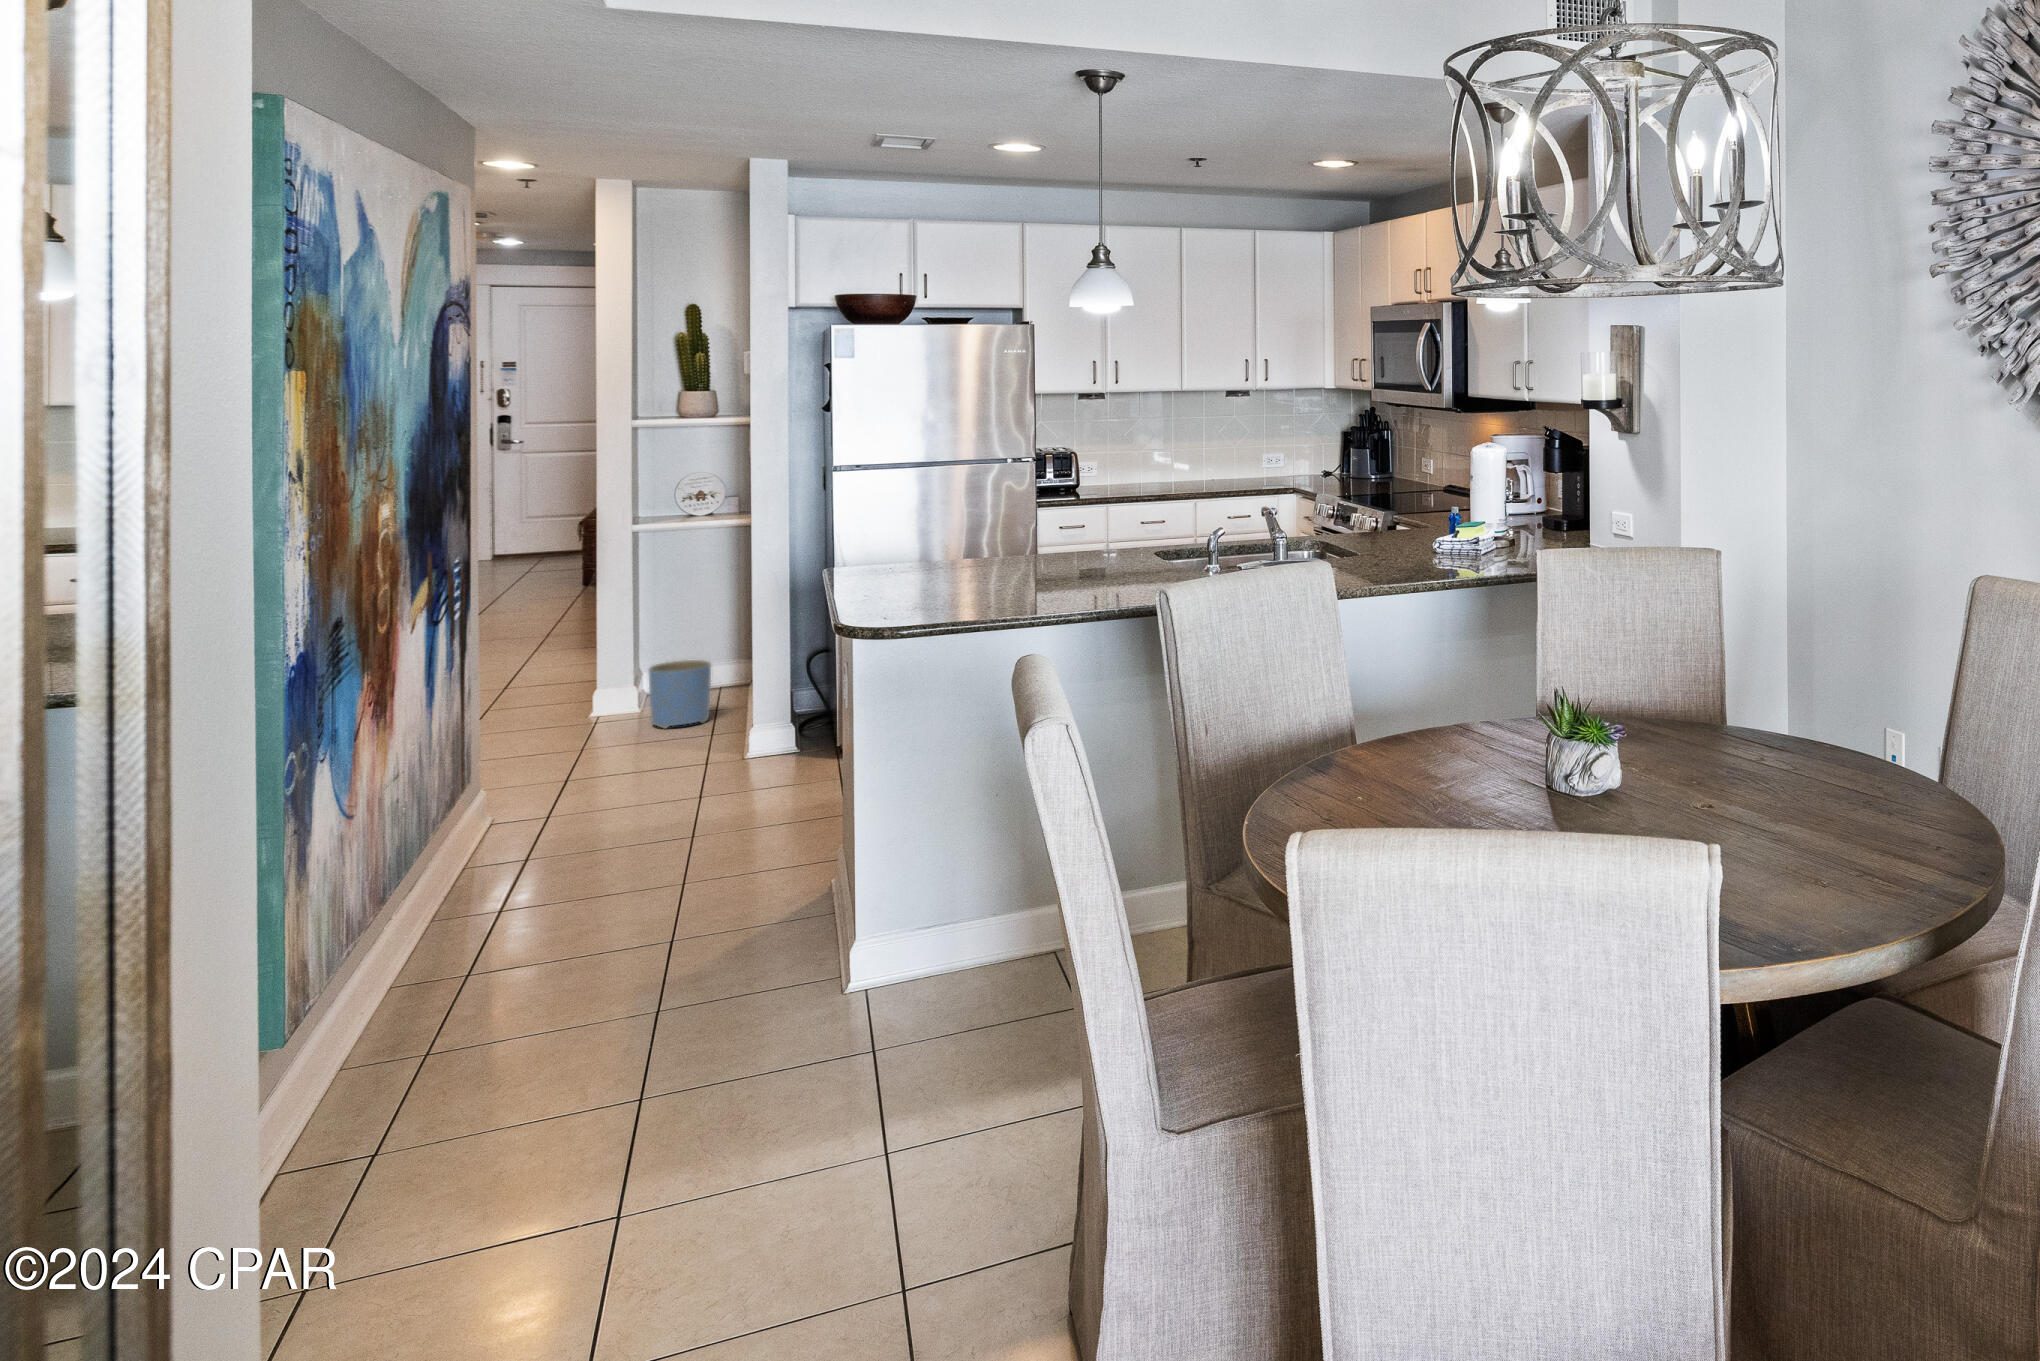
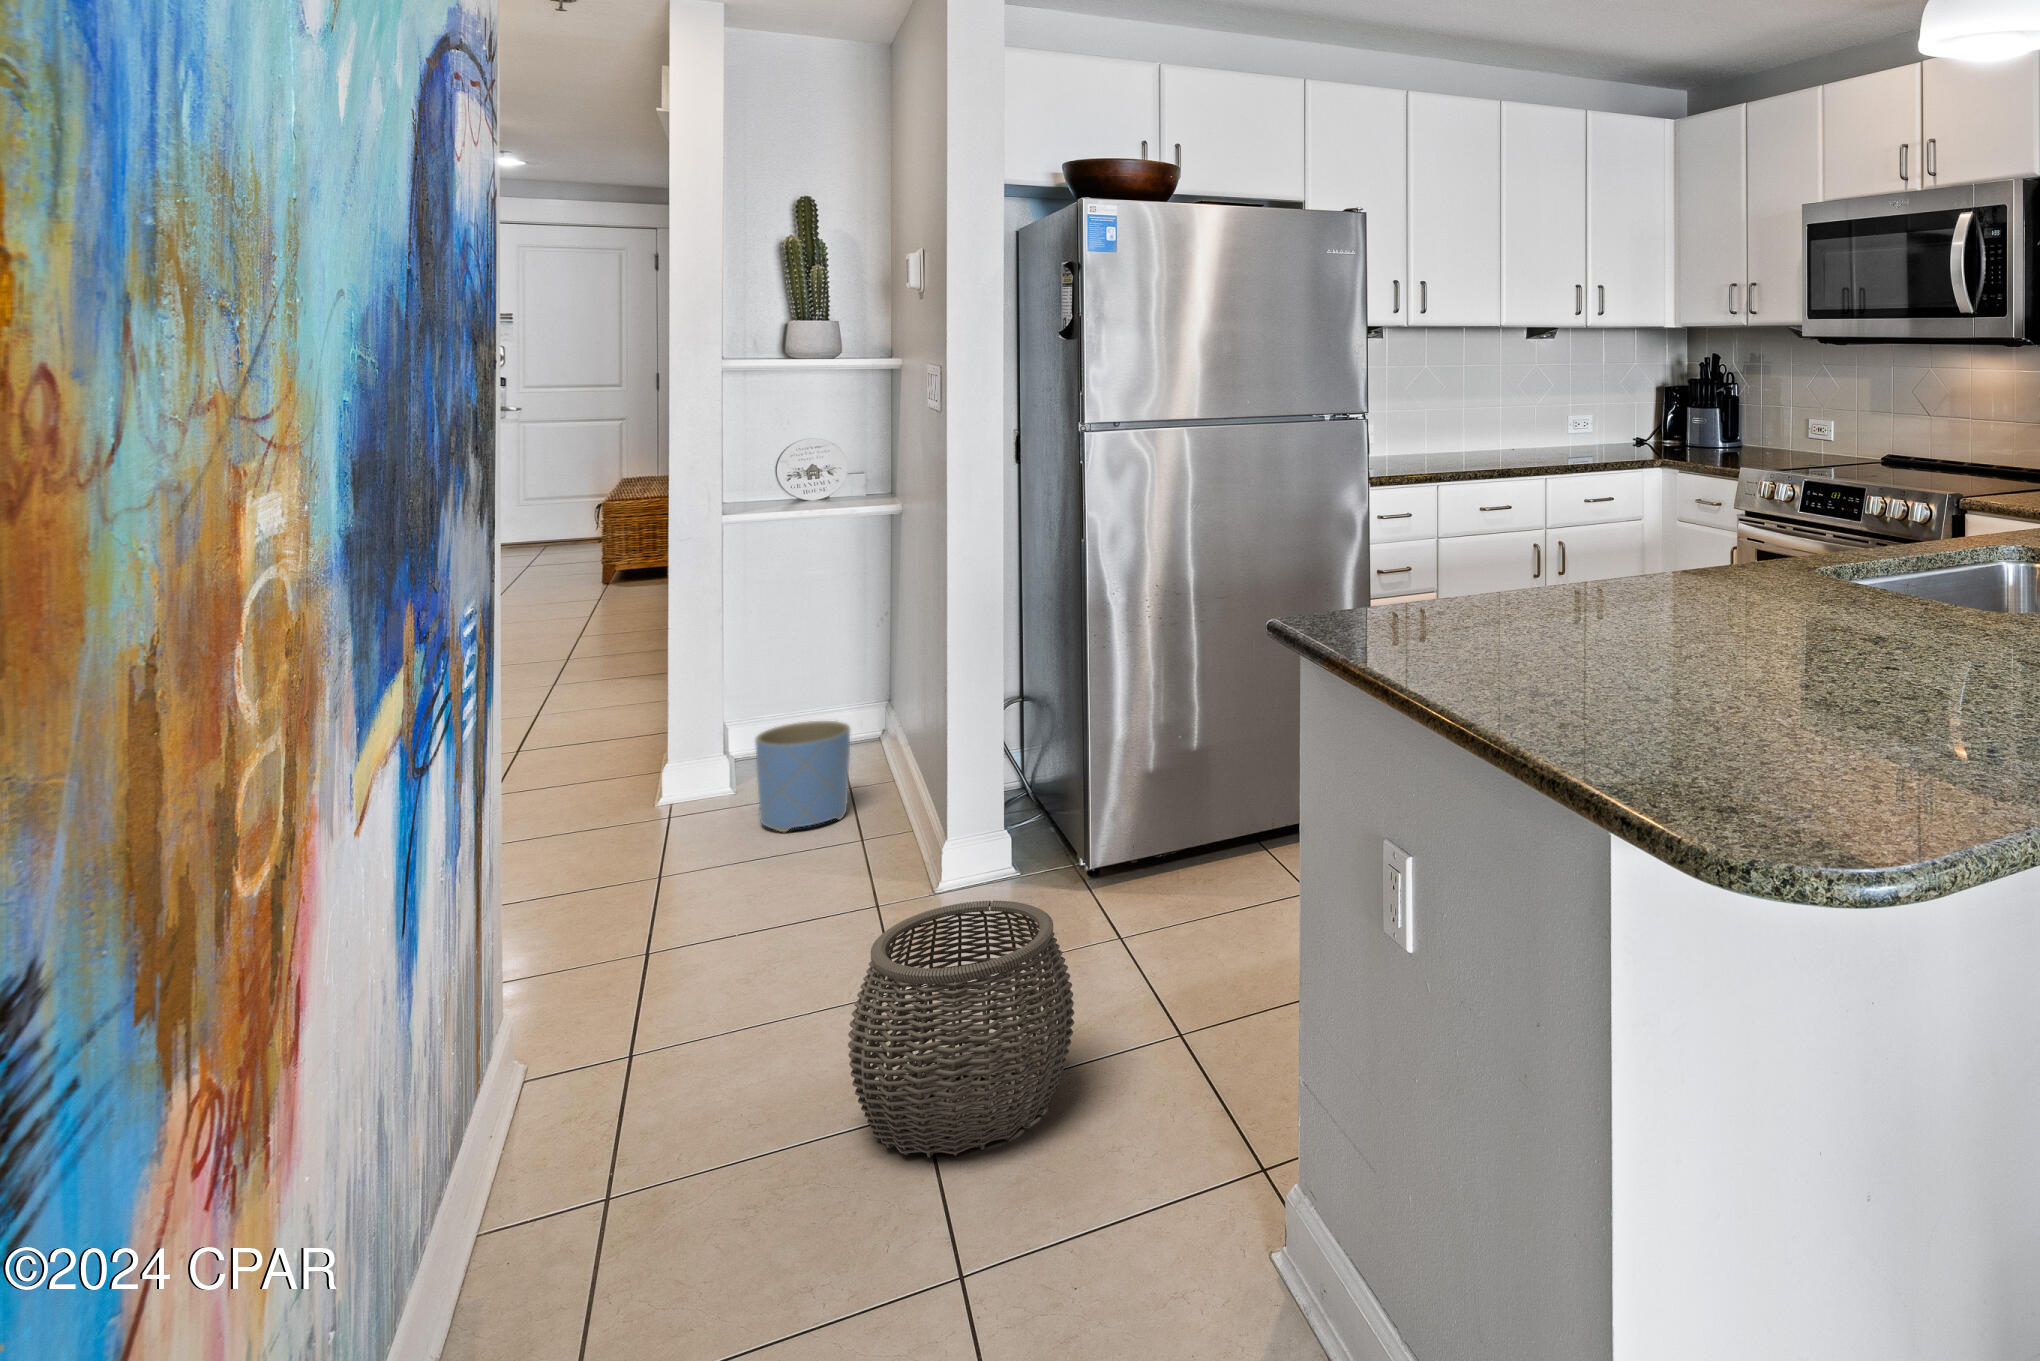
woven basket: none [648,730,774,848] -> present [848,901,1074,1158]

